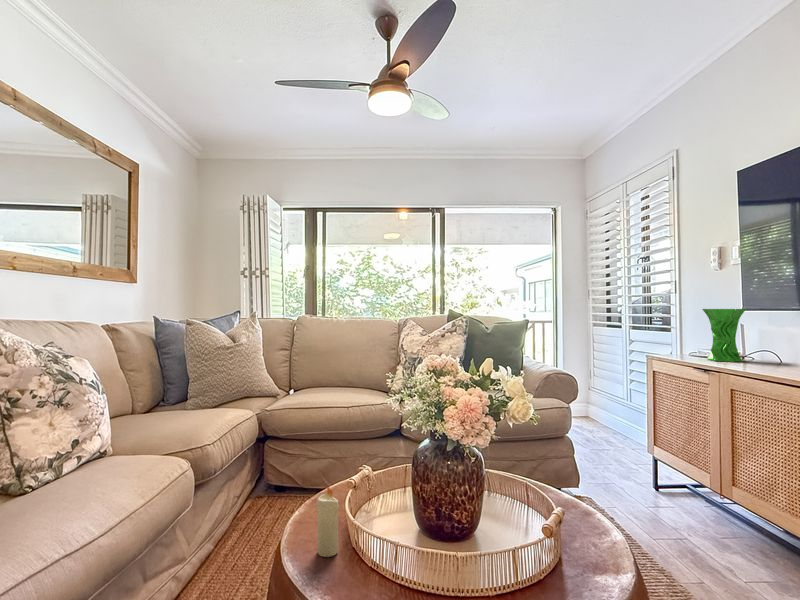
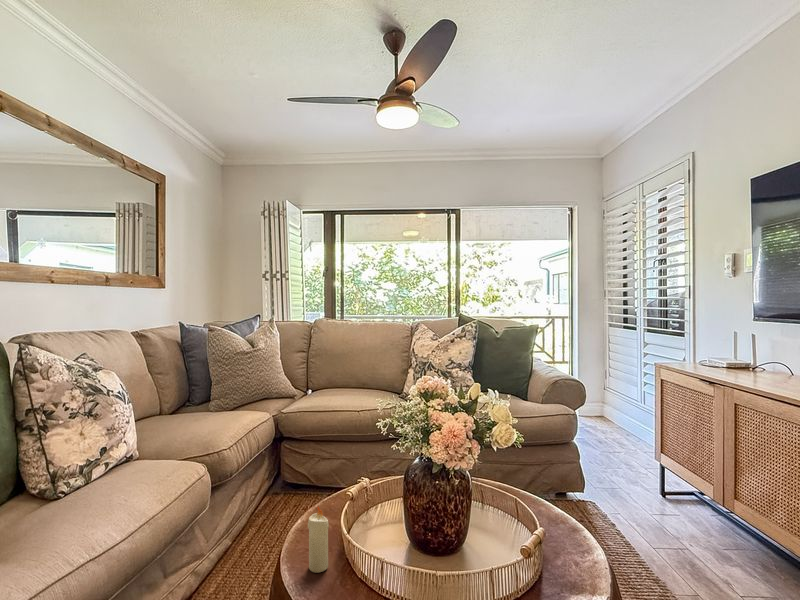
vase: present [702,309,746,362] -> none [710,319,756,373]

